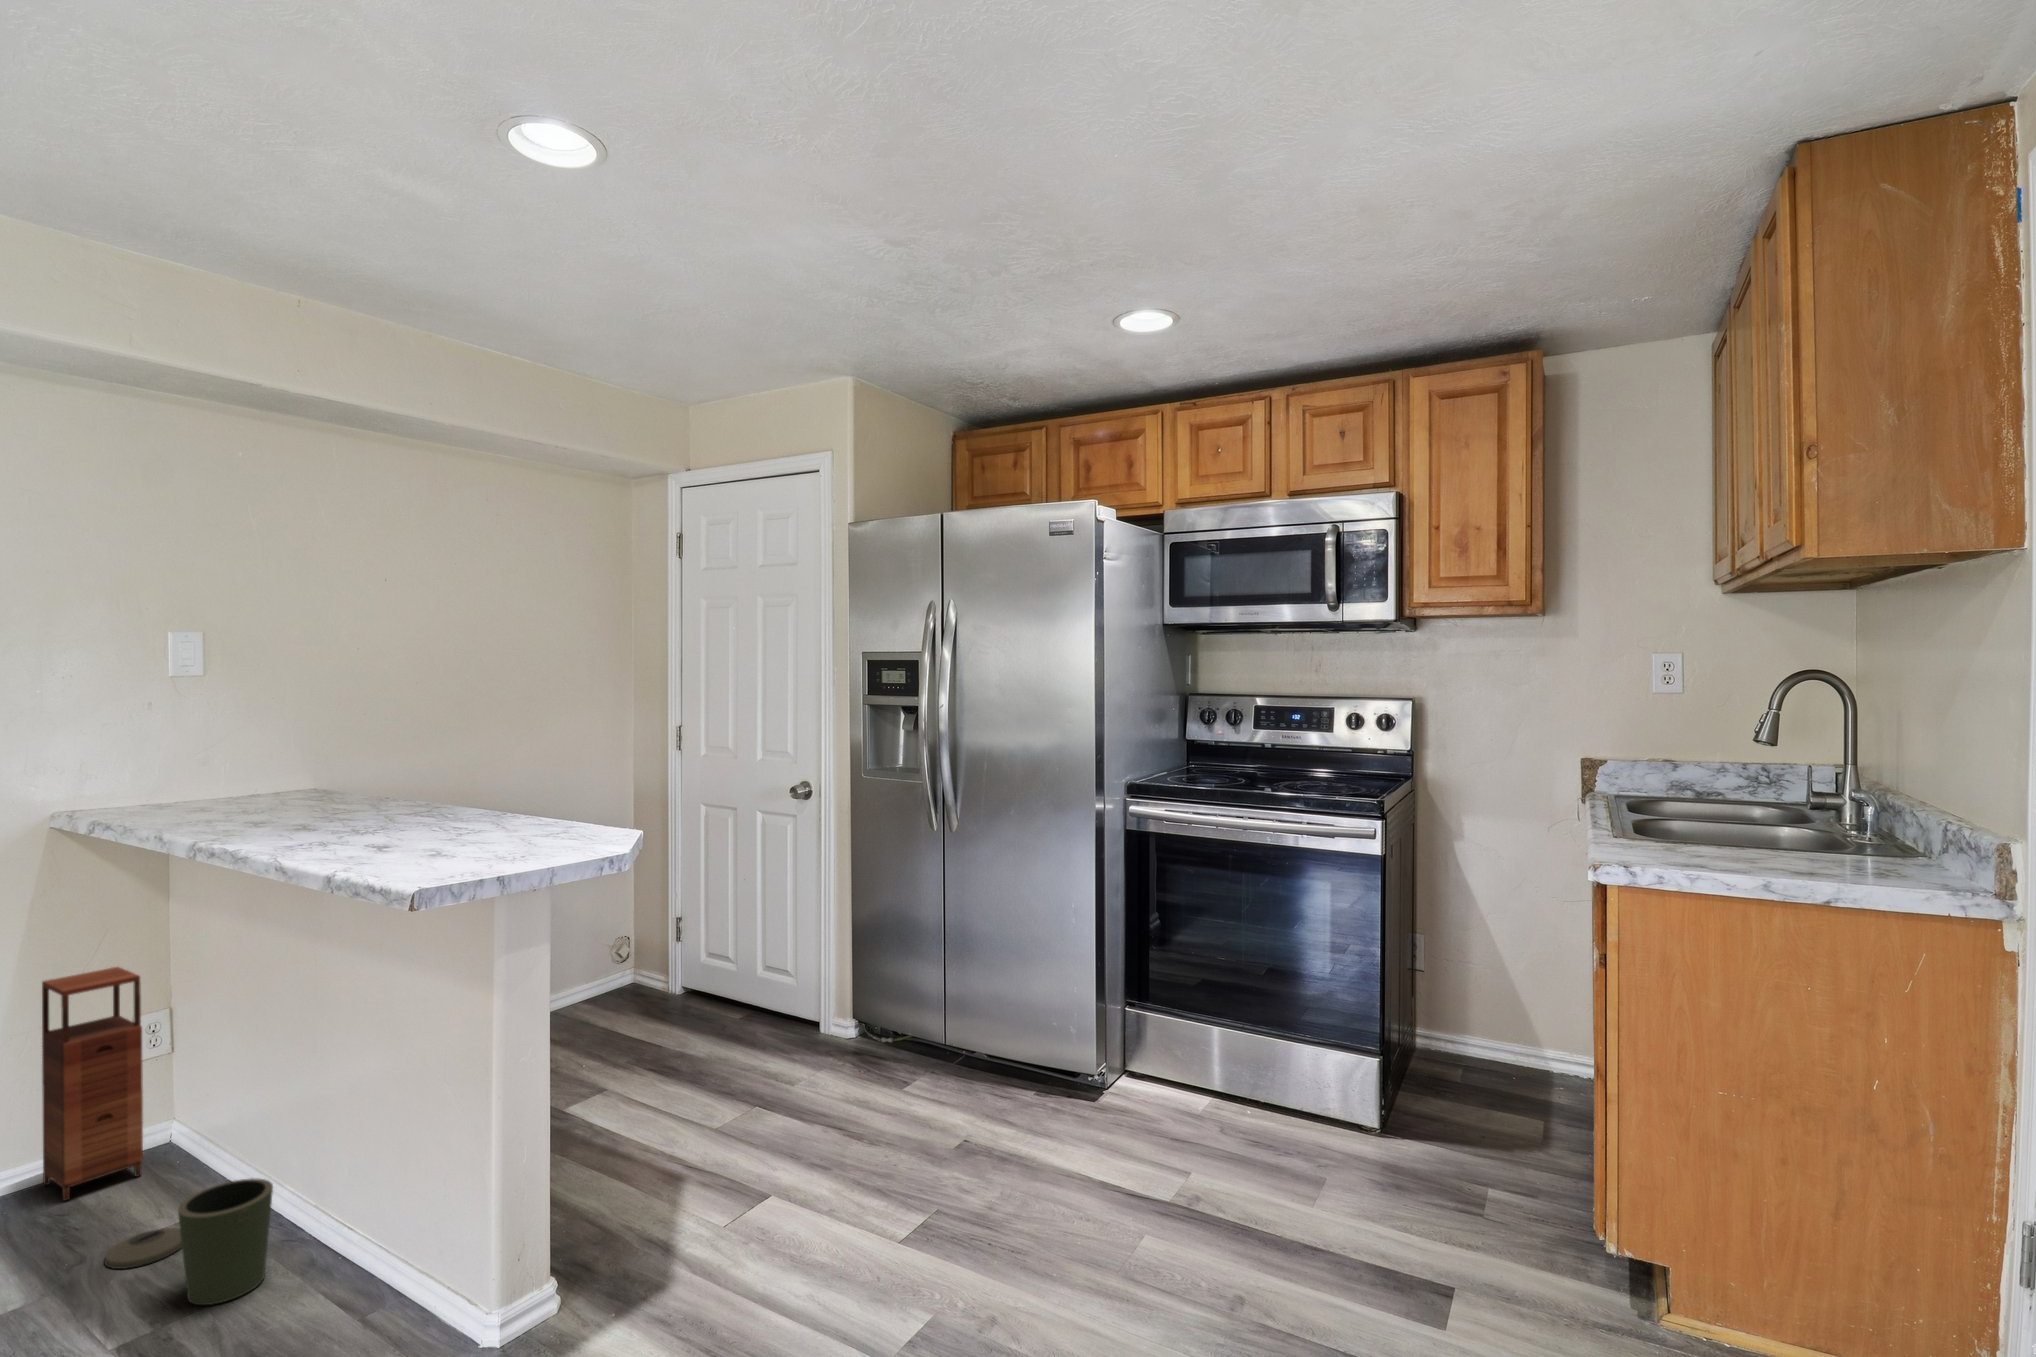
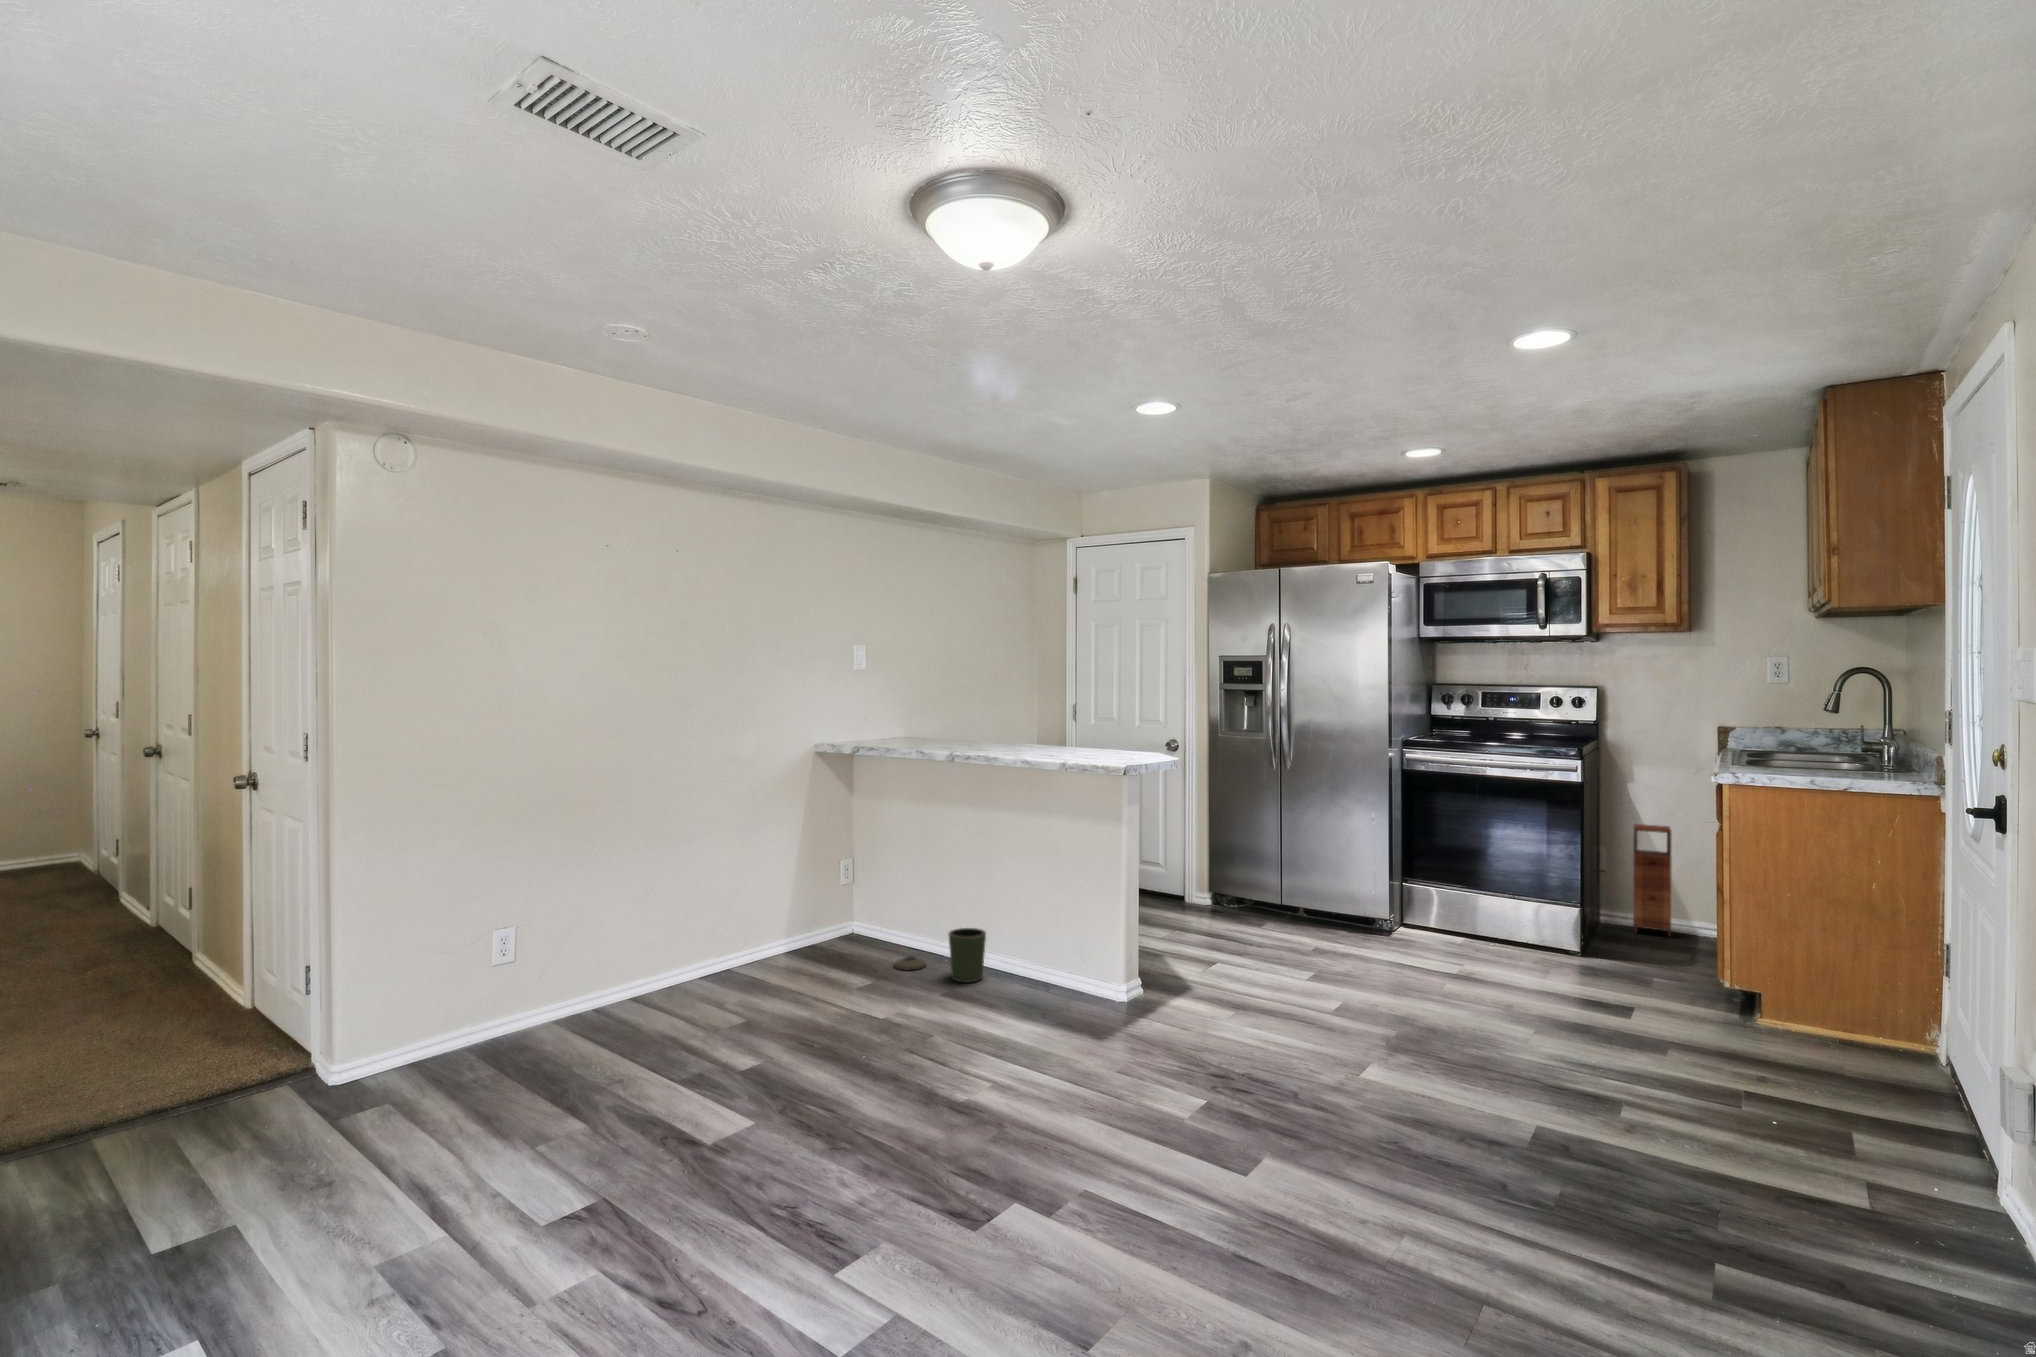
storage cabinet: present [42,967,143,1201] -> present [1633,824,1671,937]

